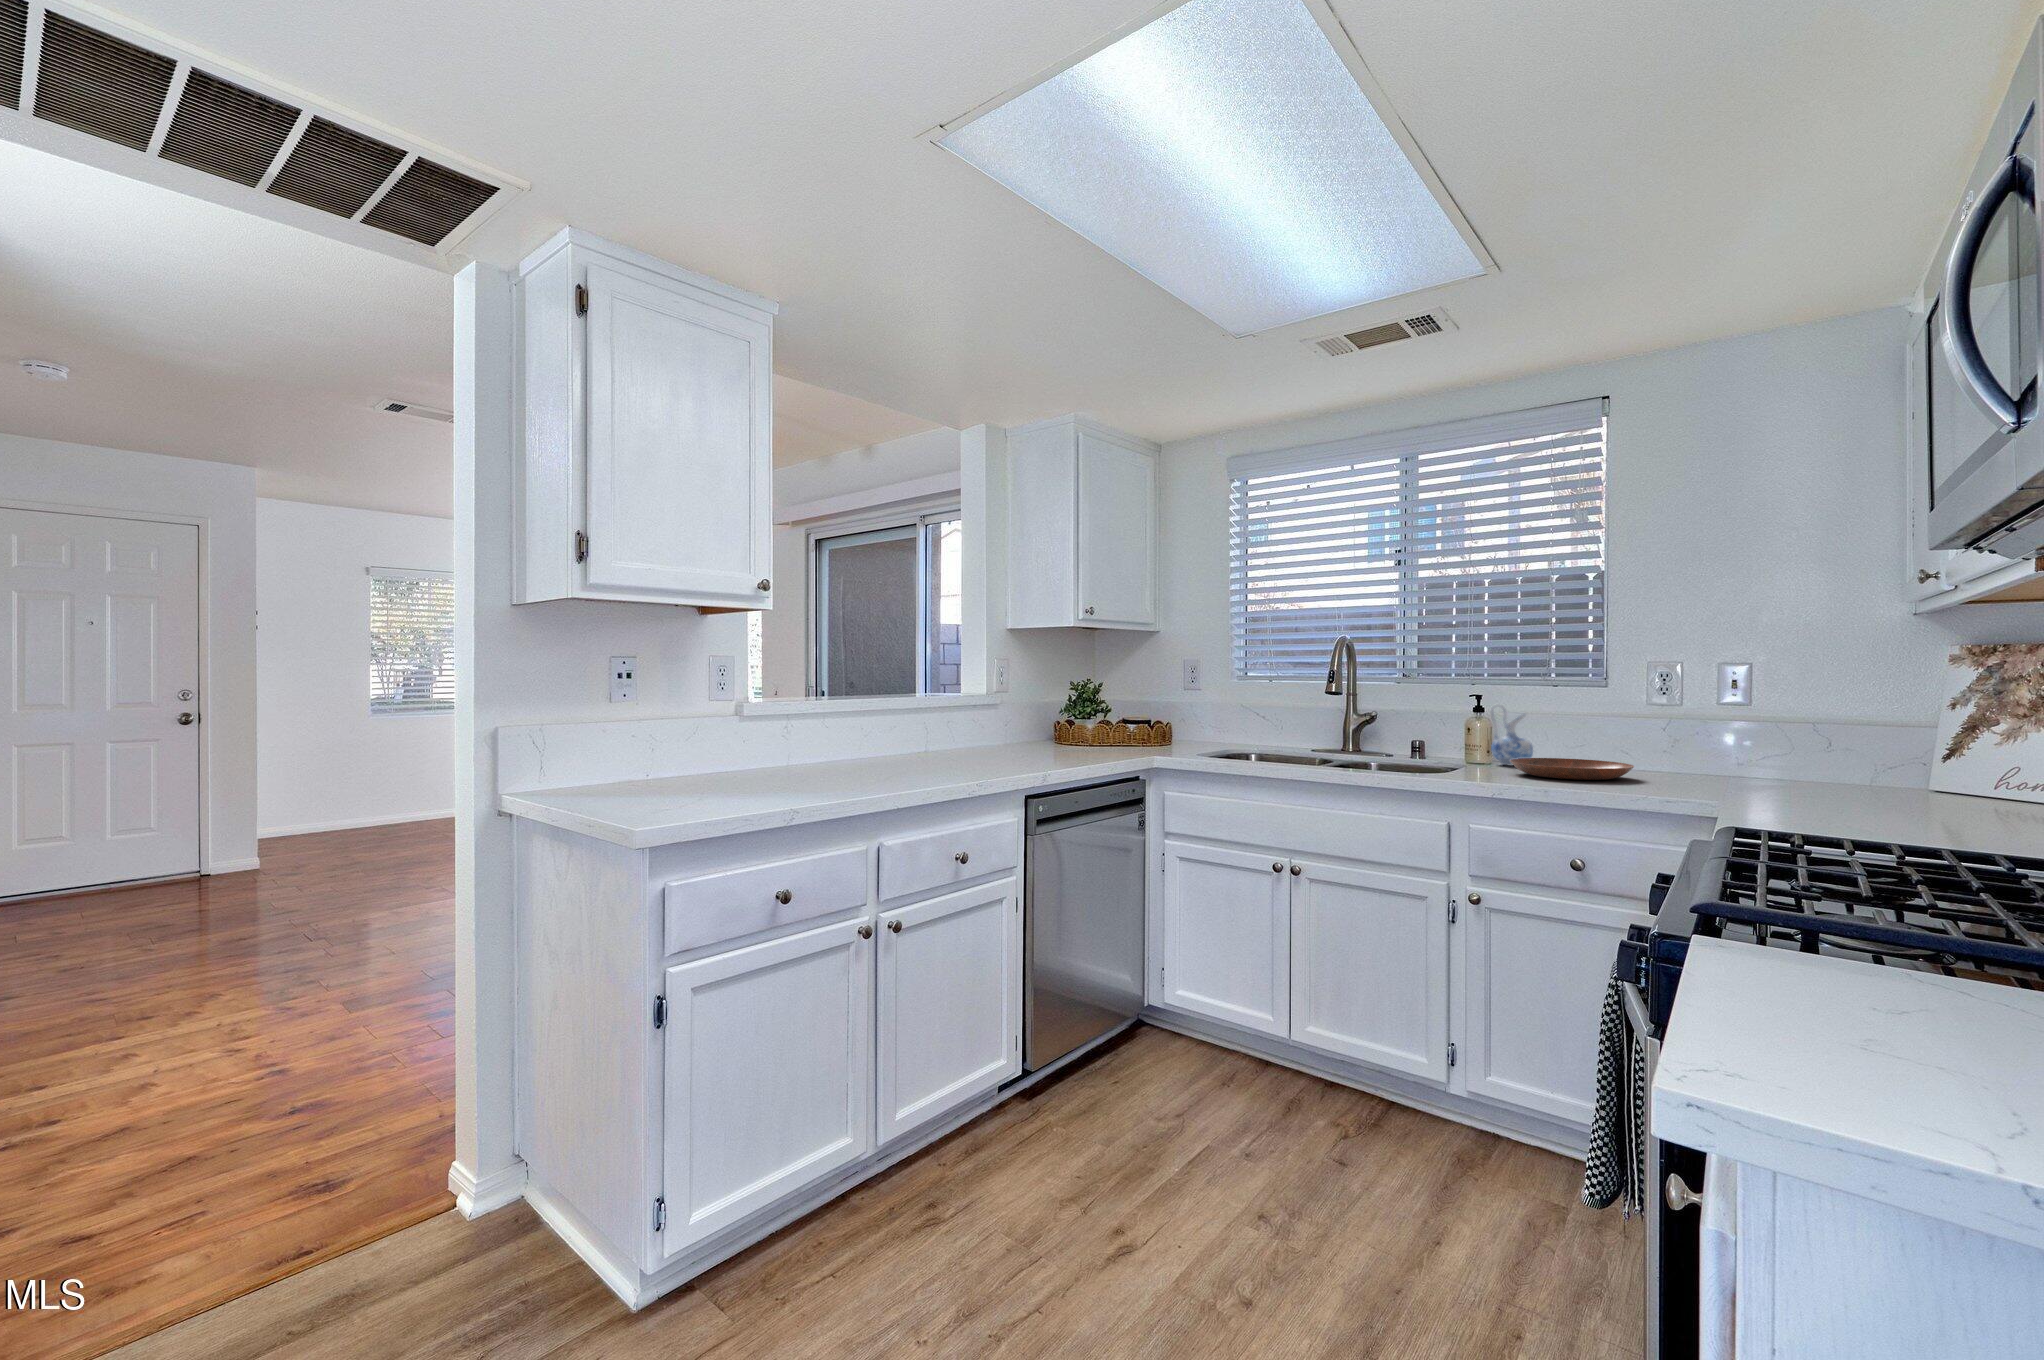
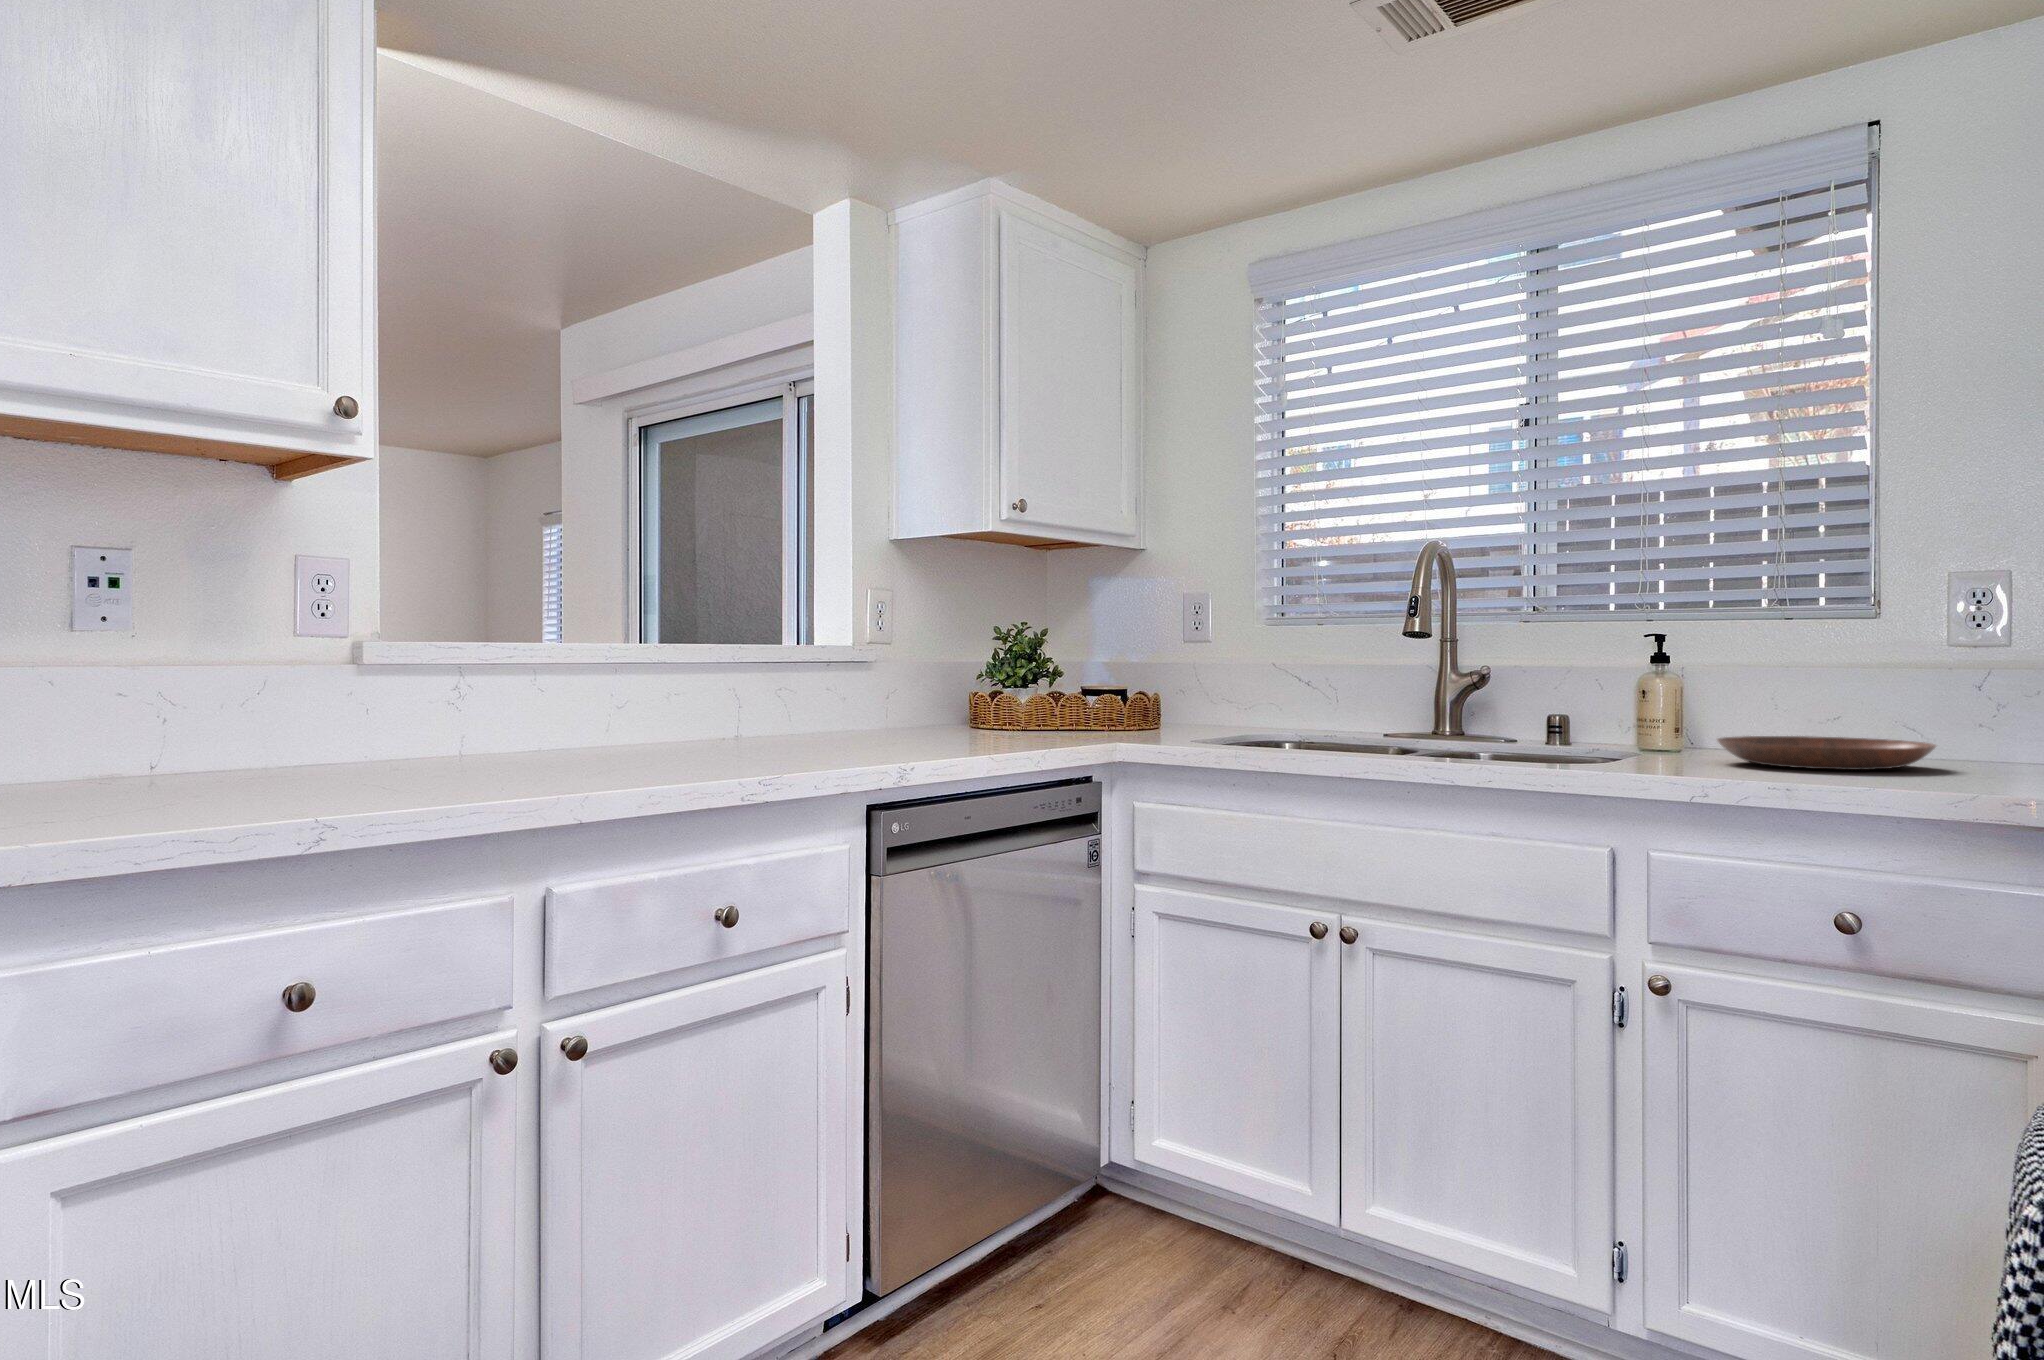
ceramic pitcher: present [1490,704,1533,765] -> none [1680,648,1753,752]

